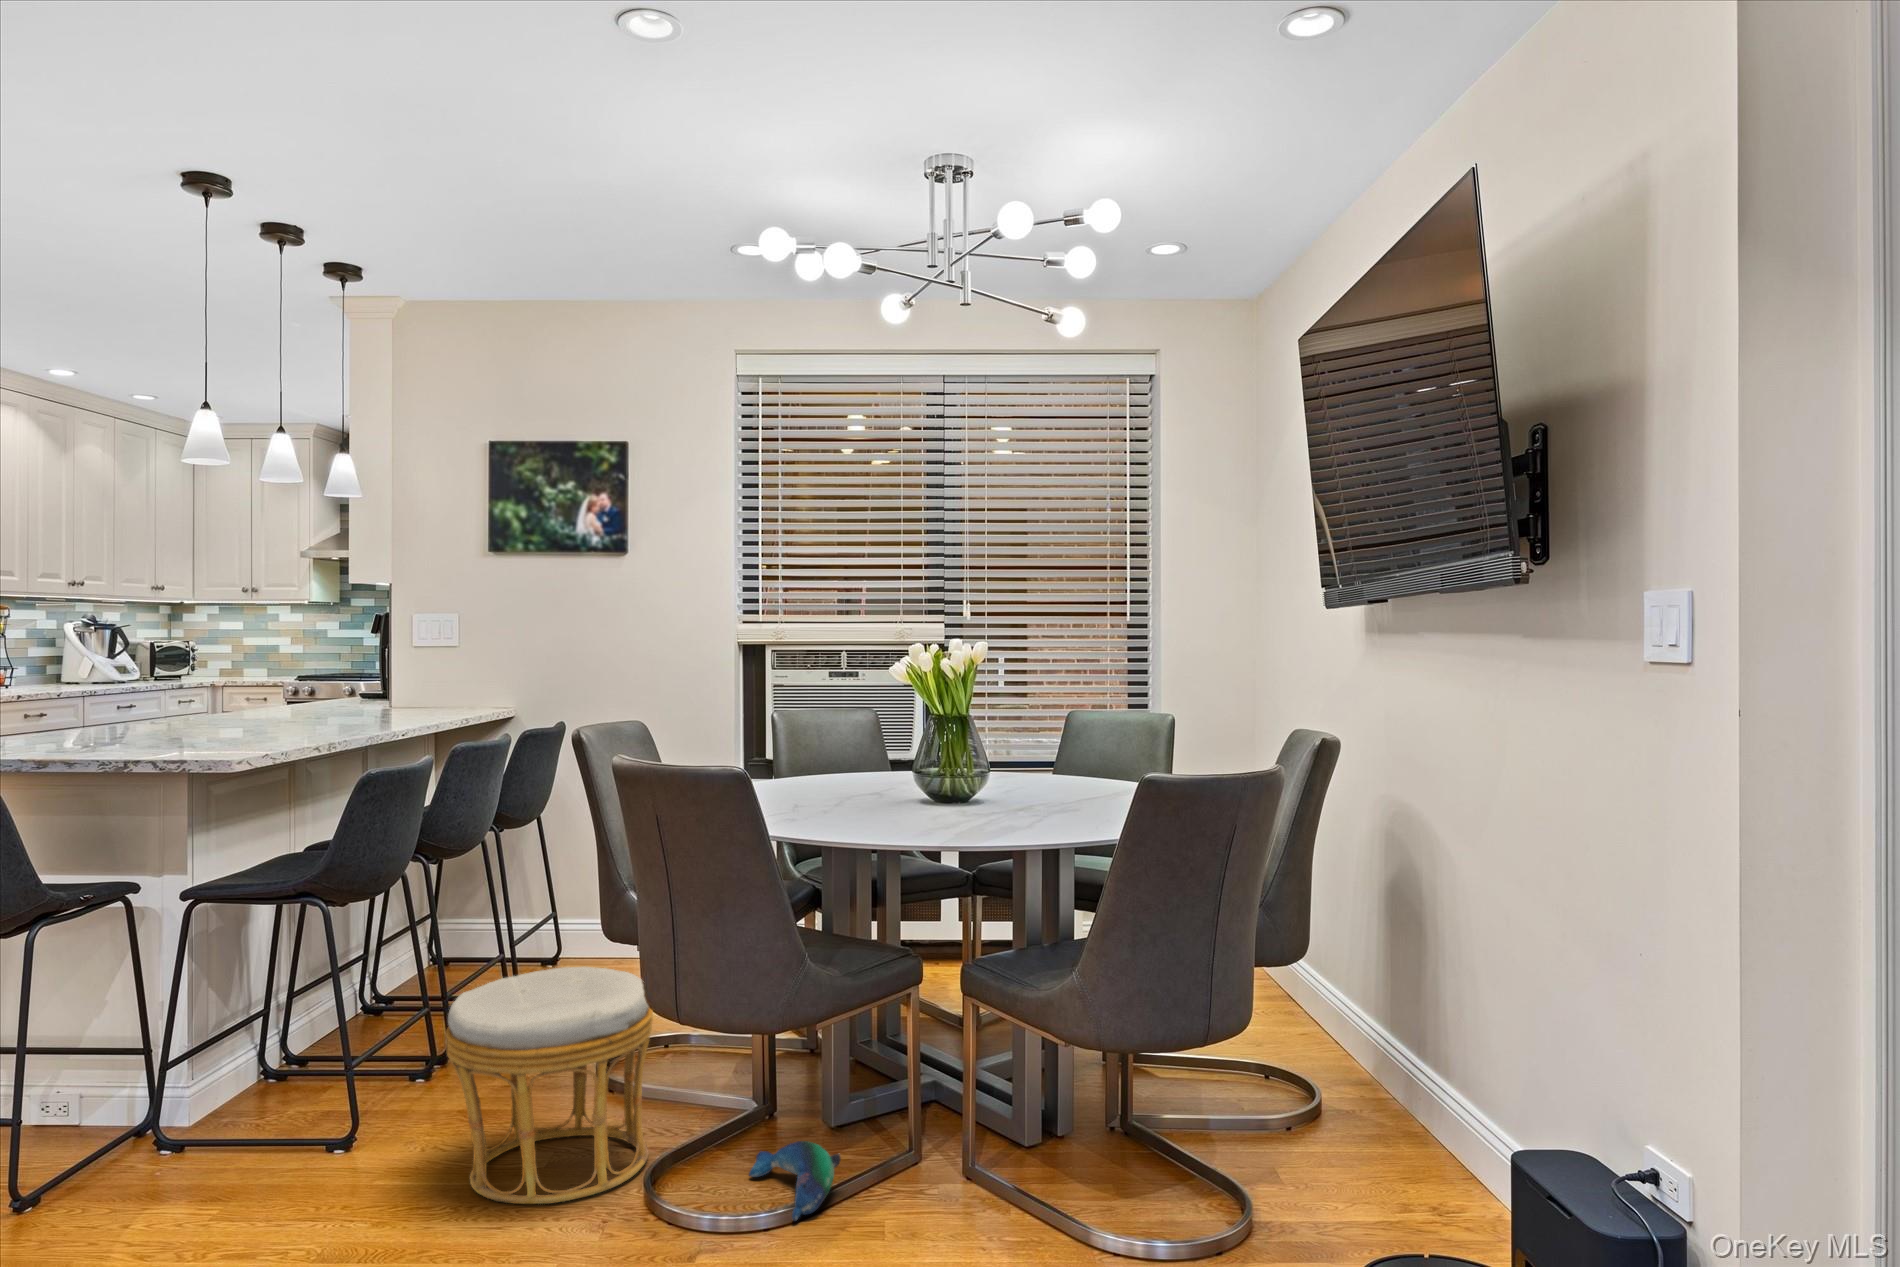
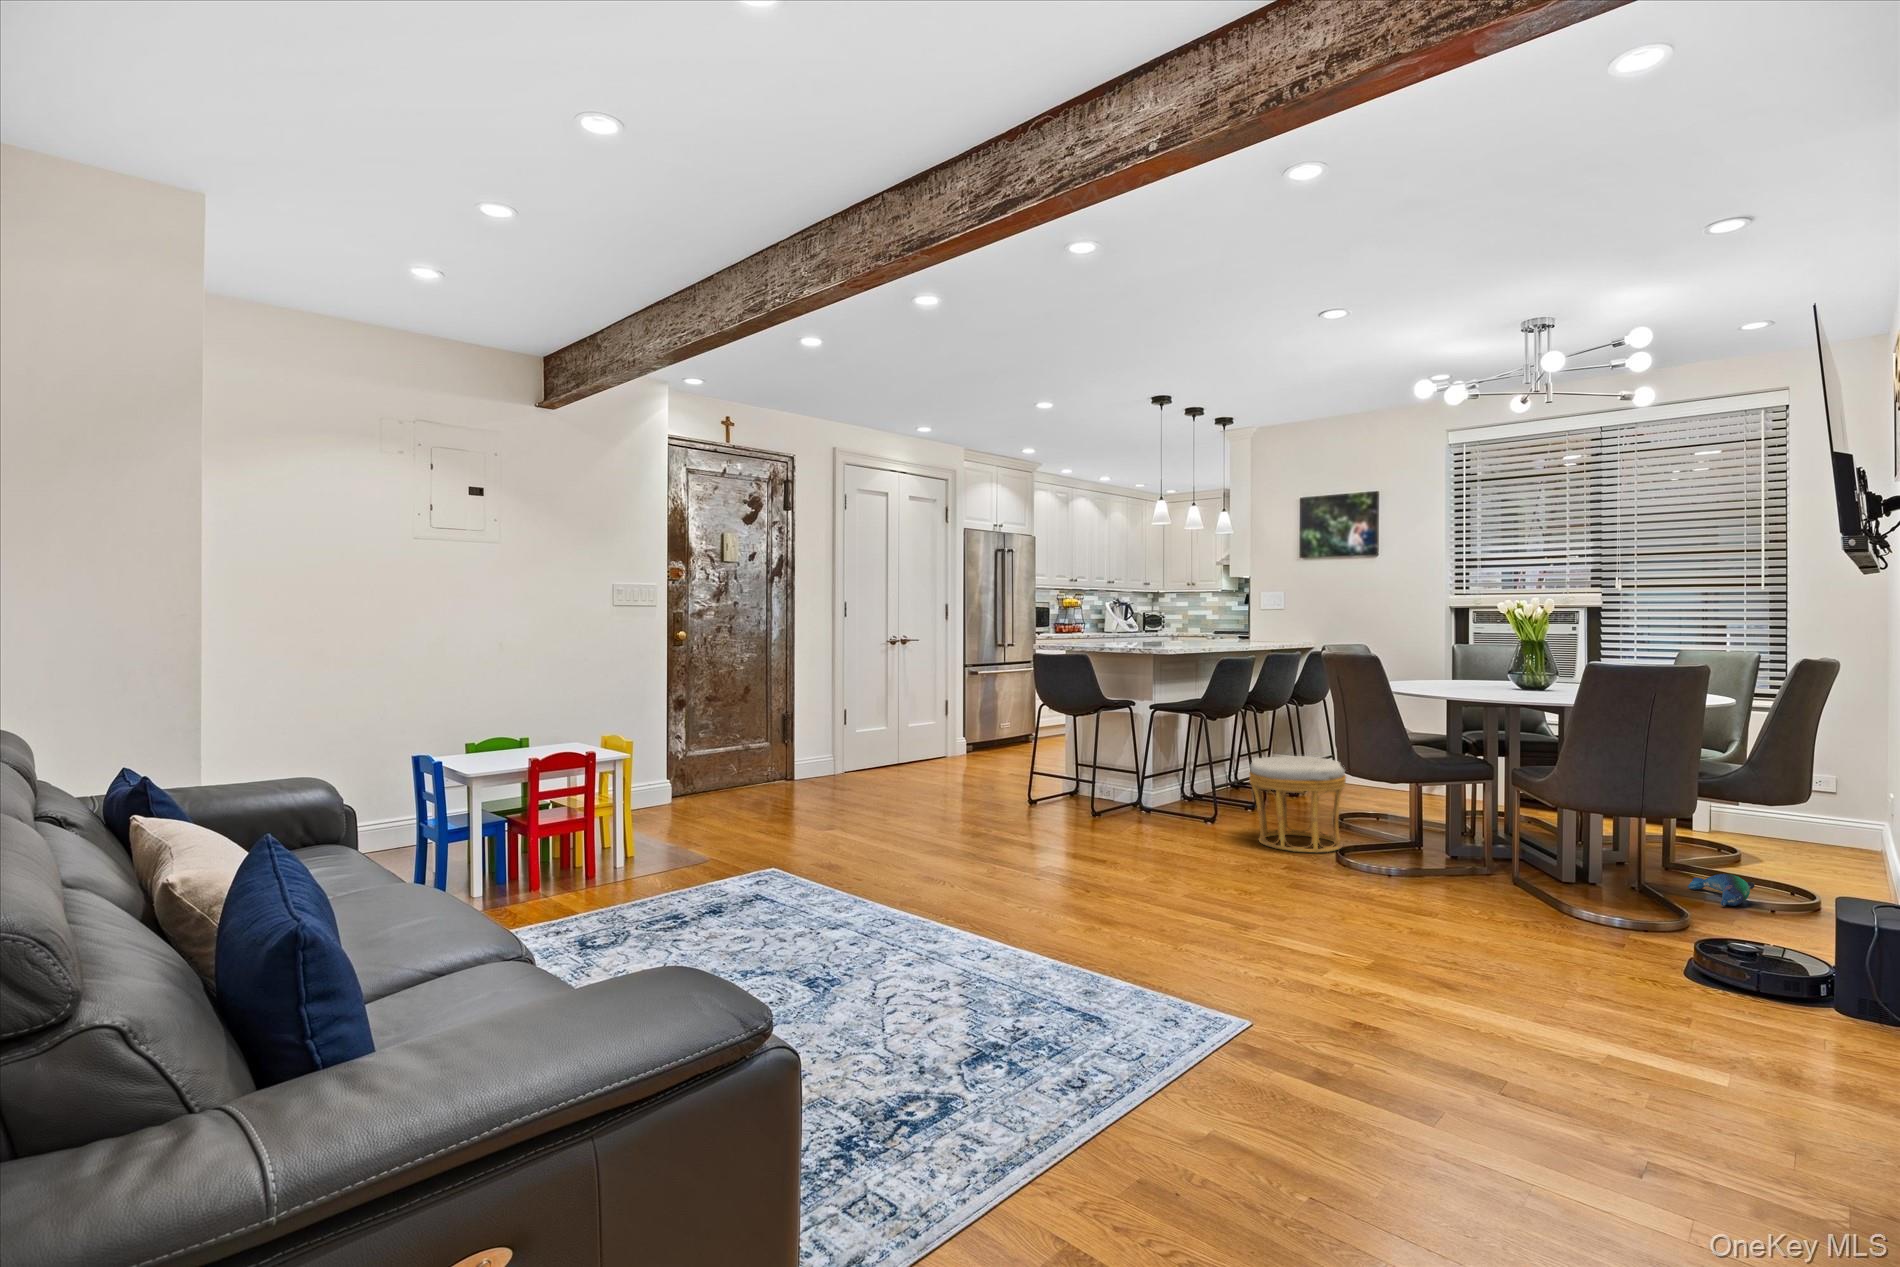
plush toy: present [749,1141,841,1221] -> present [1688,874,1755,906]

